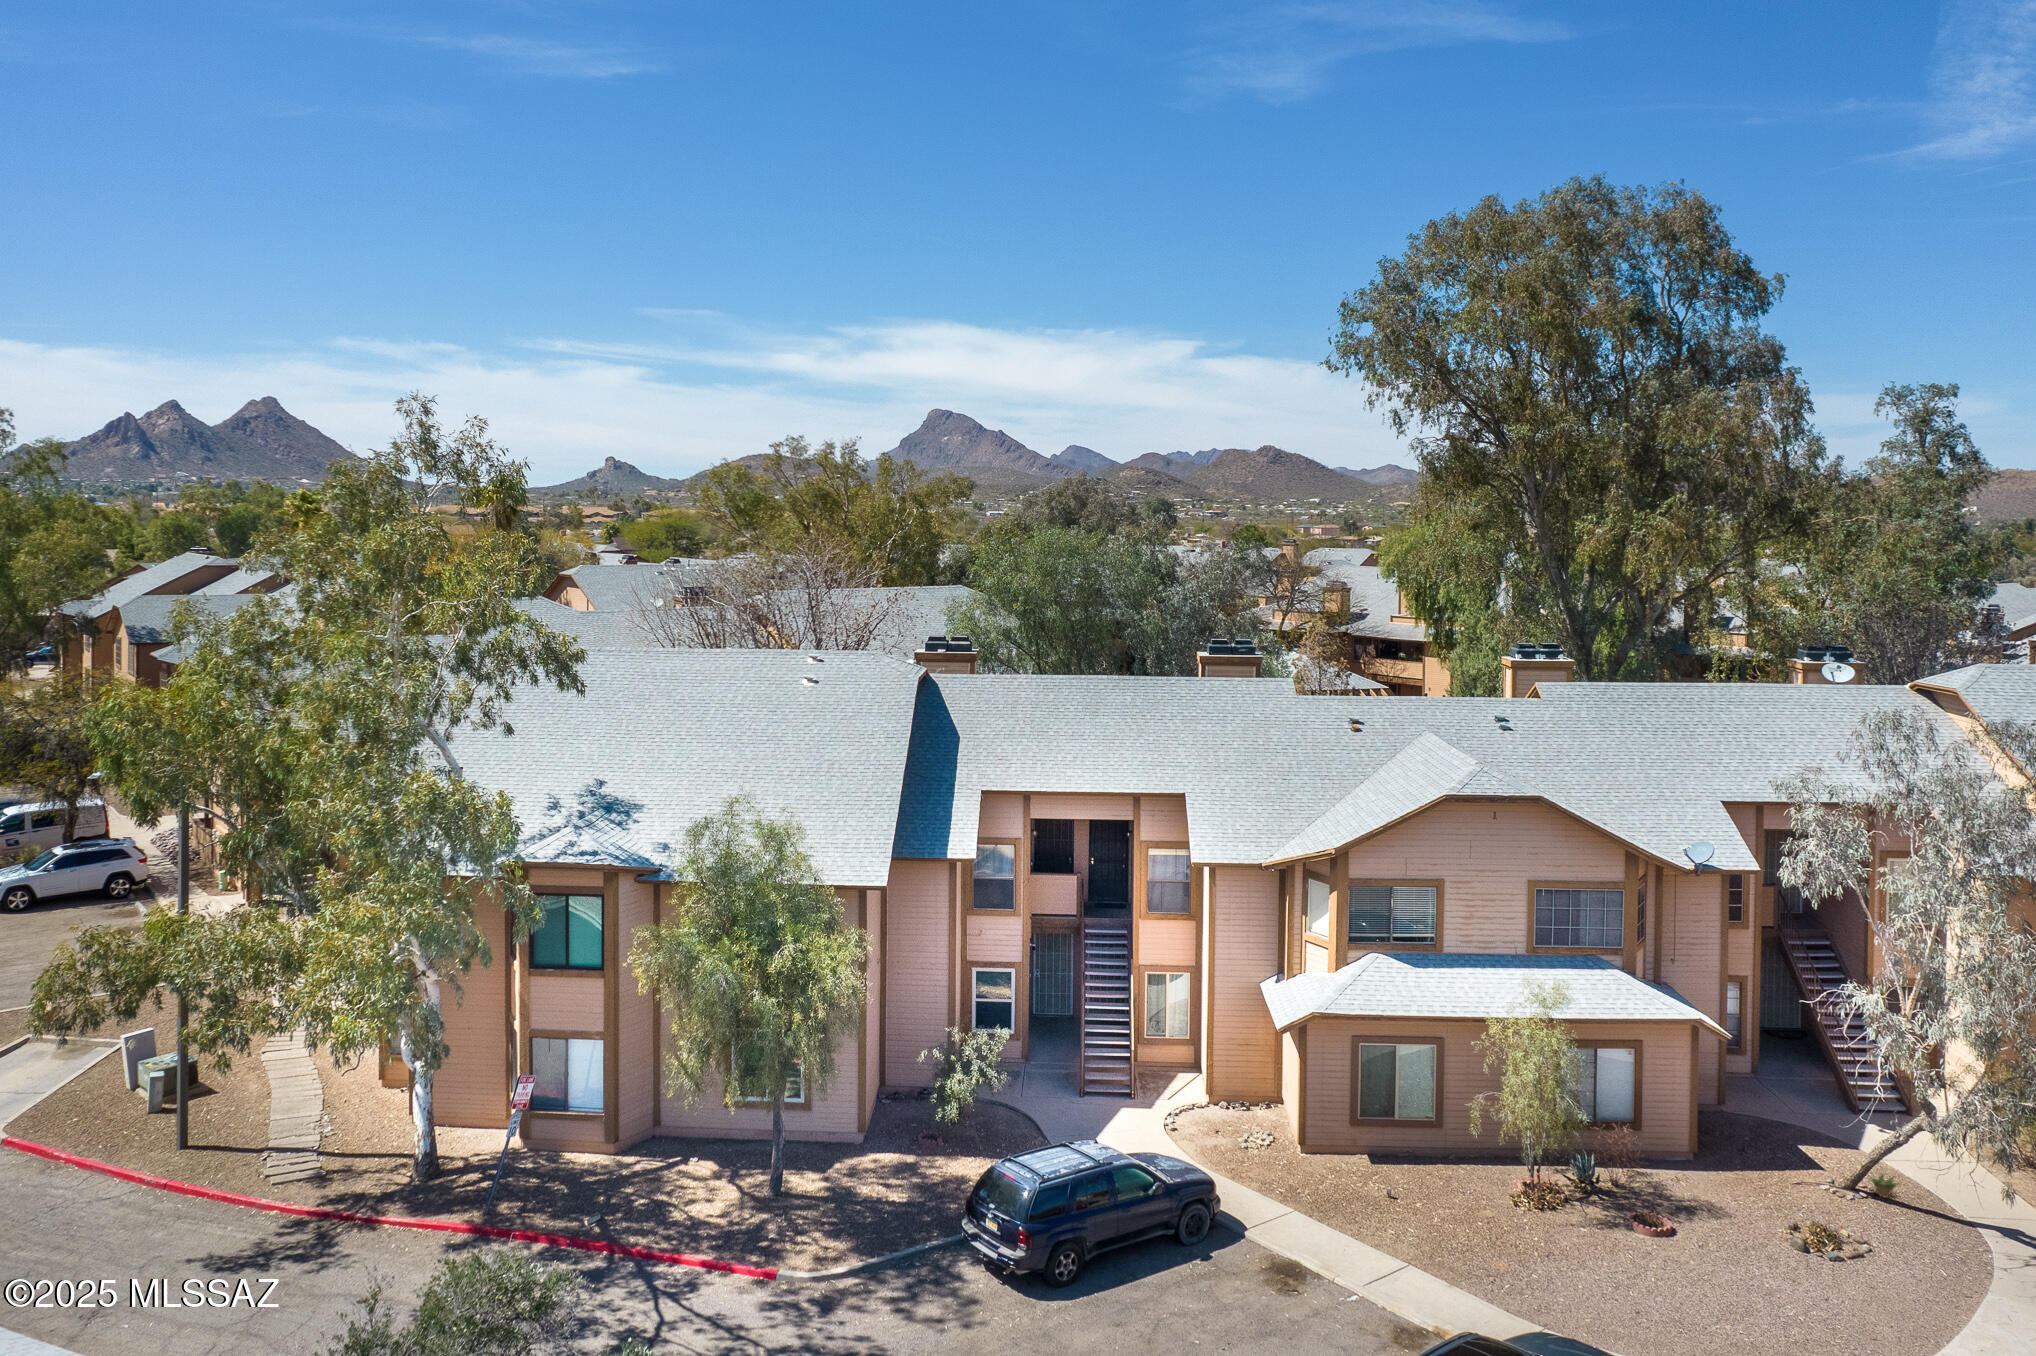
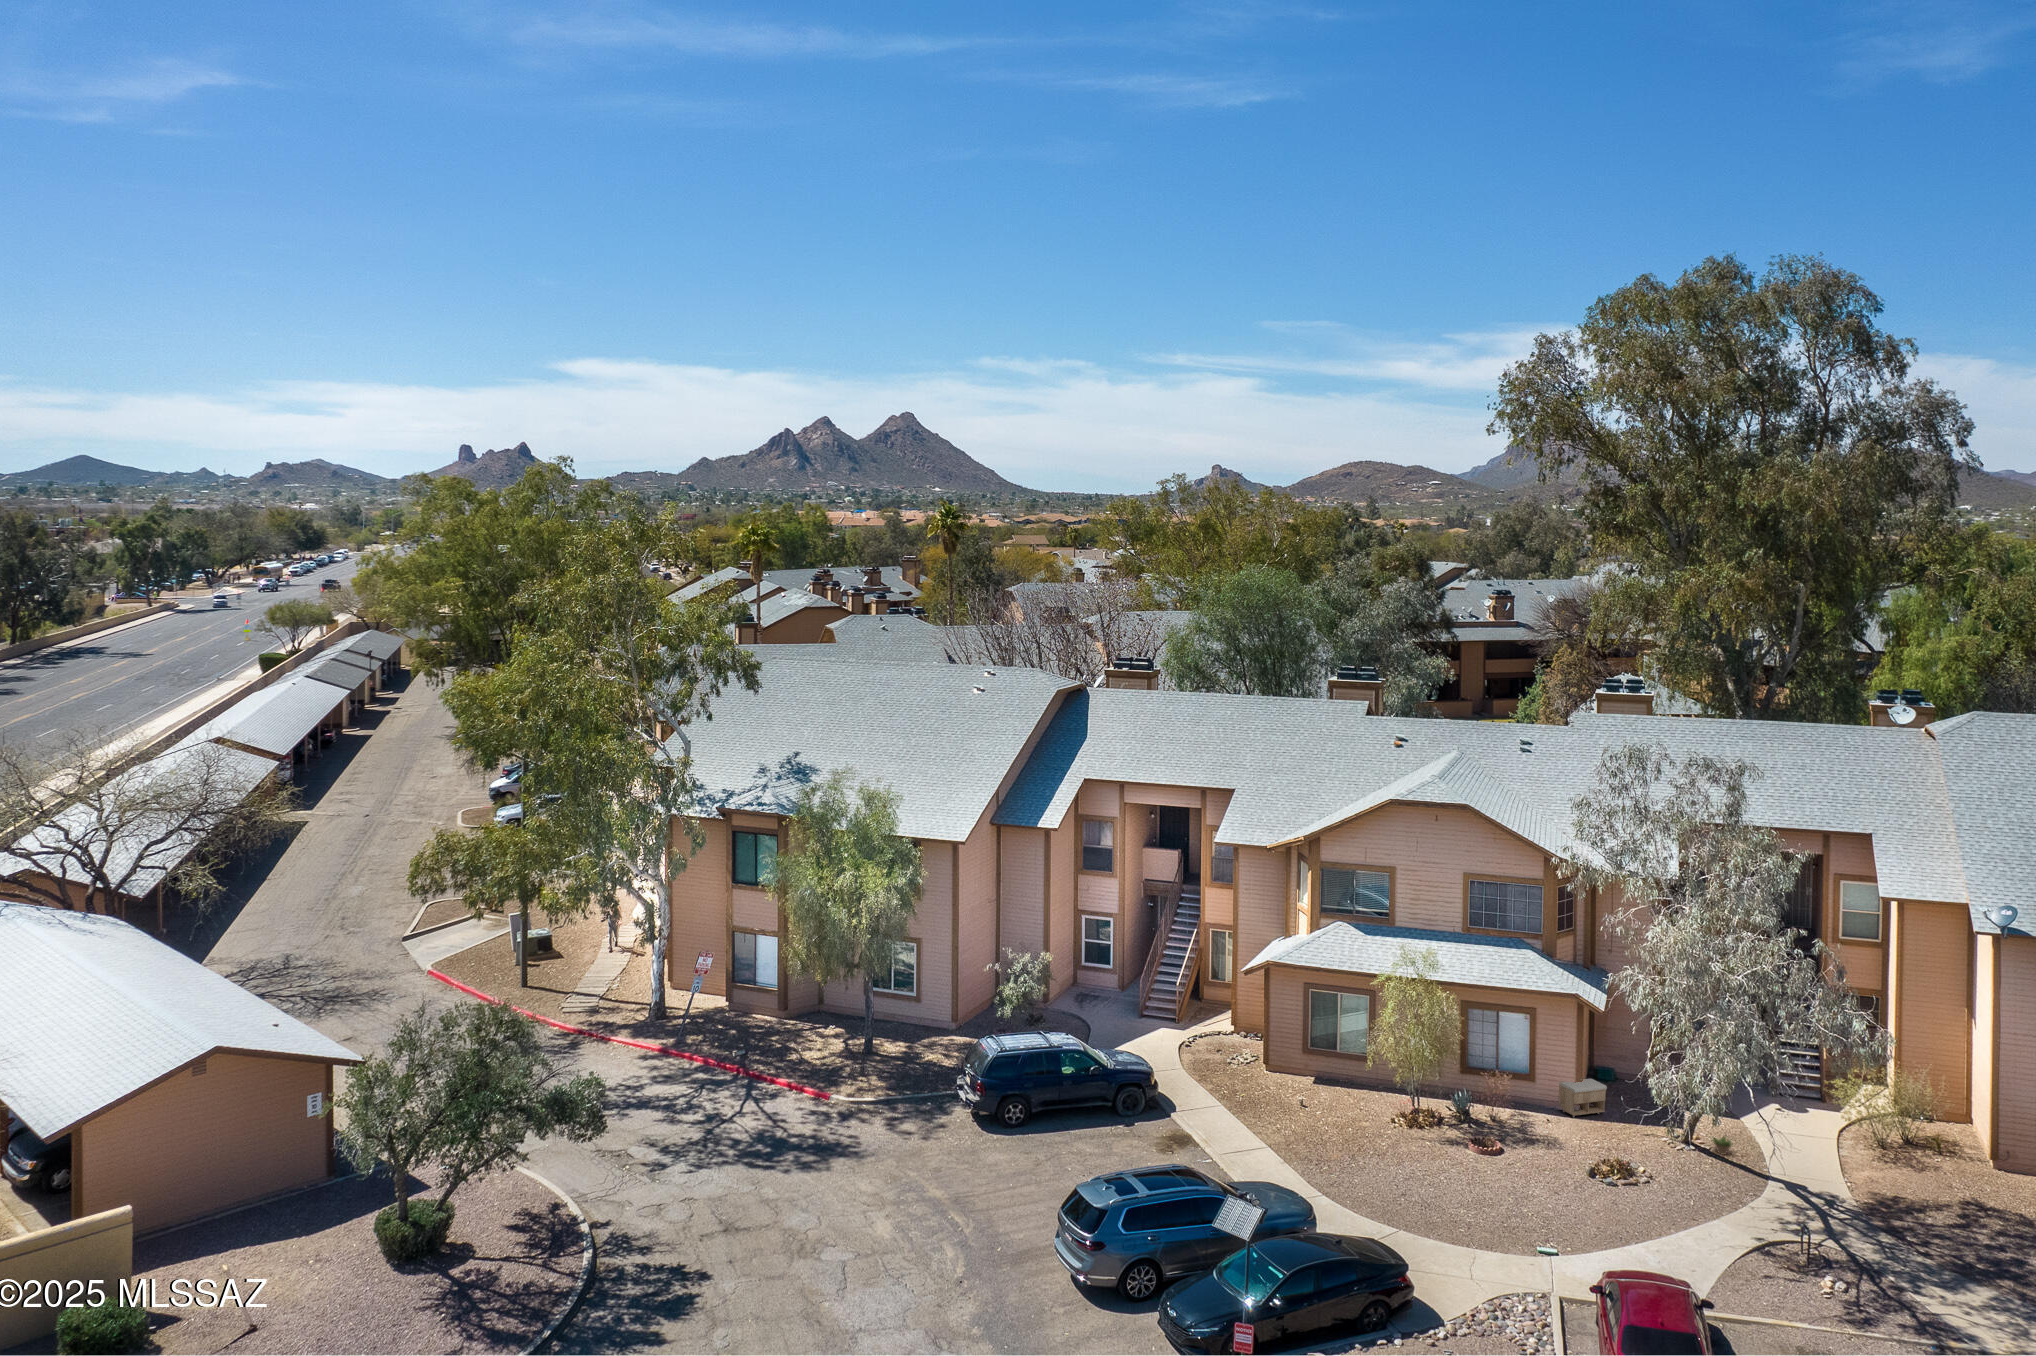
storage bench: none [1672,1119,1726,1170] -> present [1558,1078,1607,1117]

